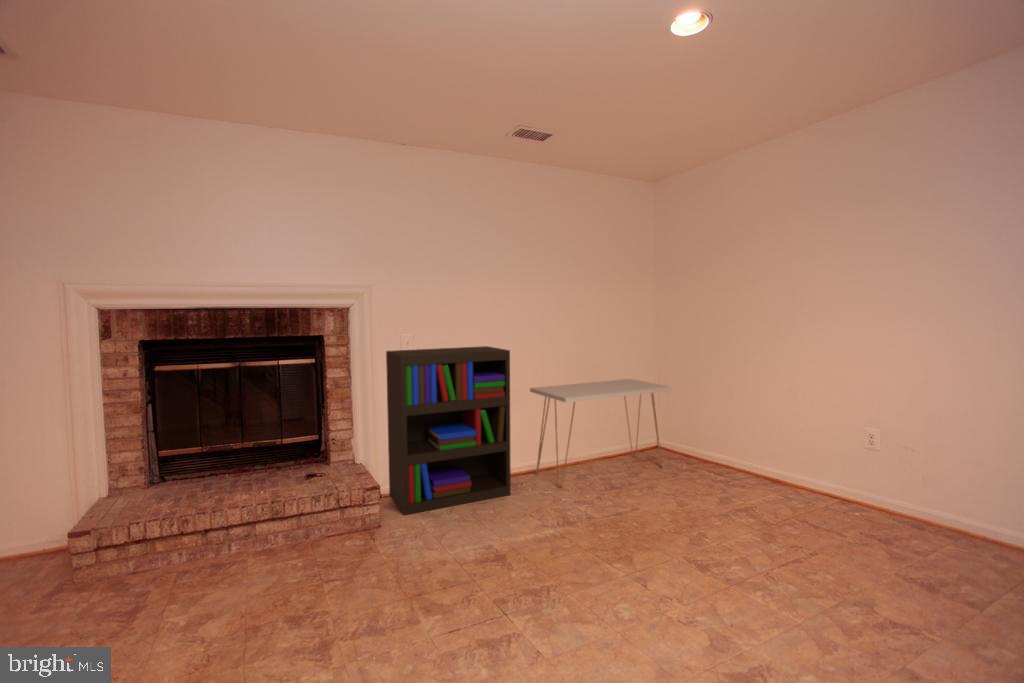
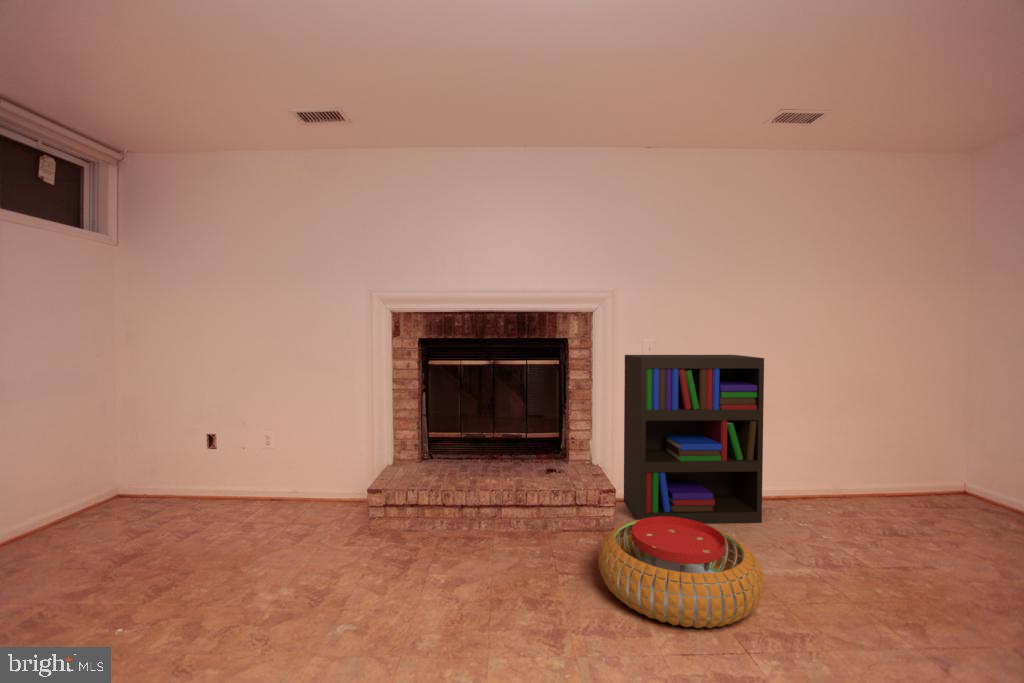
console table: present [530,379,672,487] -> none [784,403,998,524]
pouf: none [360,505,502,601] -> present [598,516,764,628]

